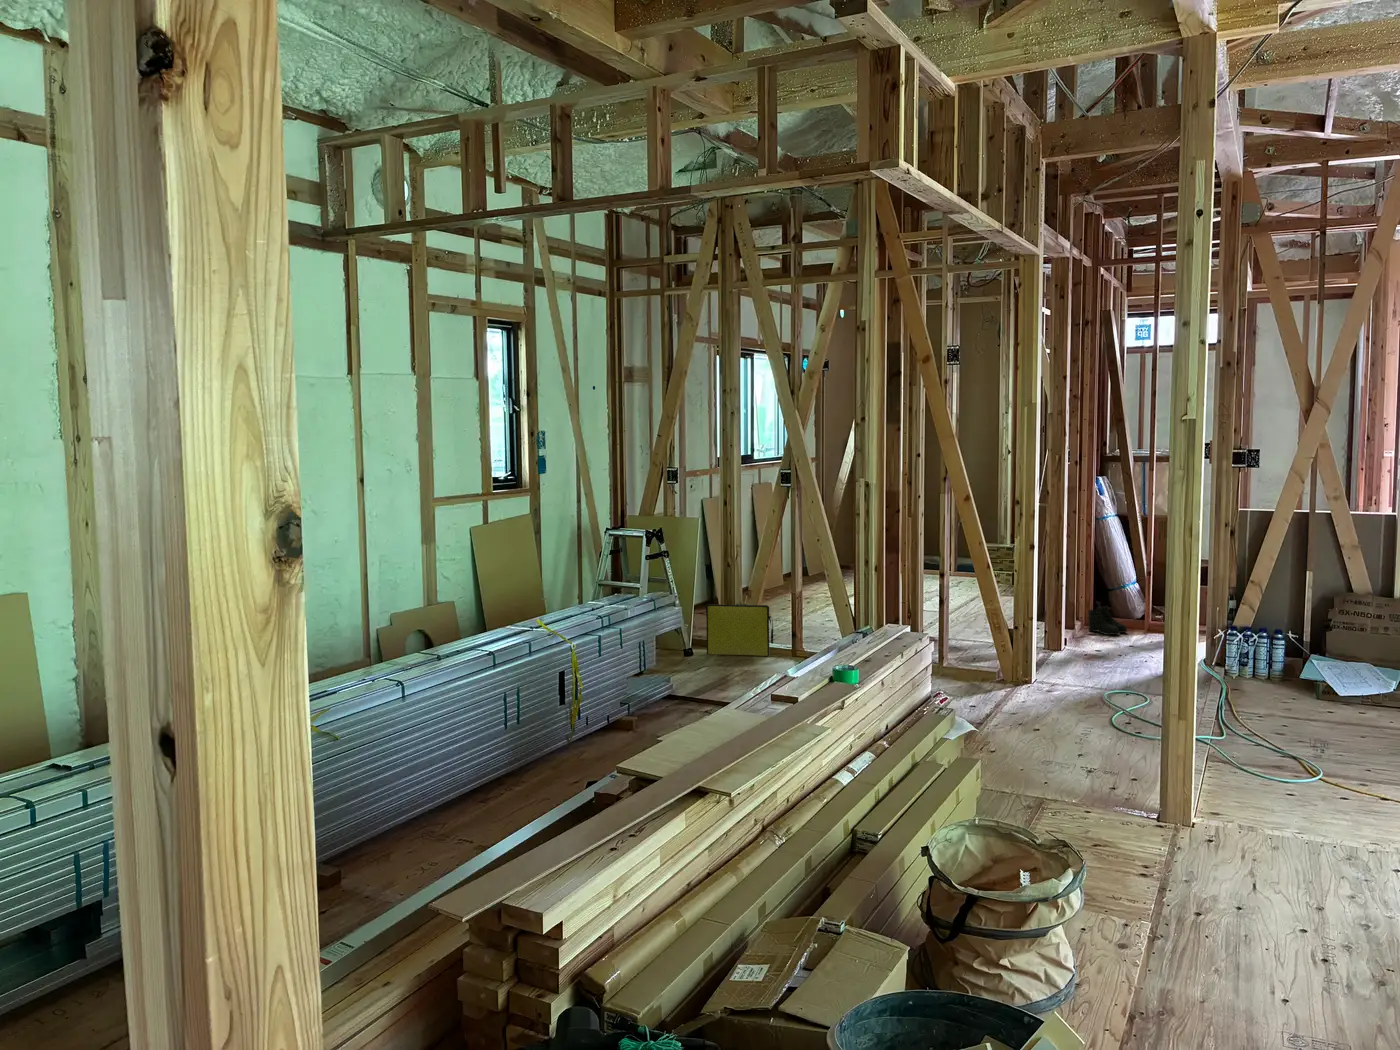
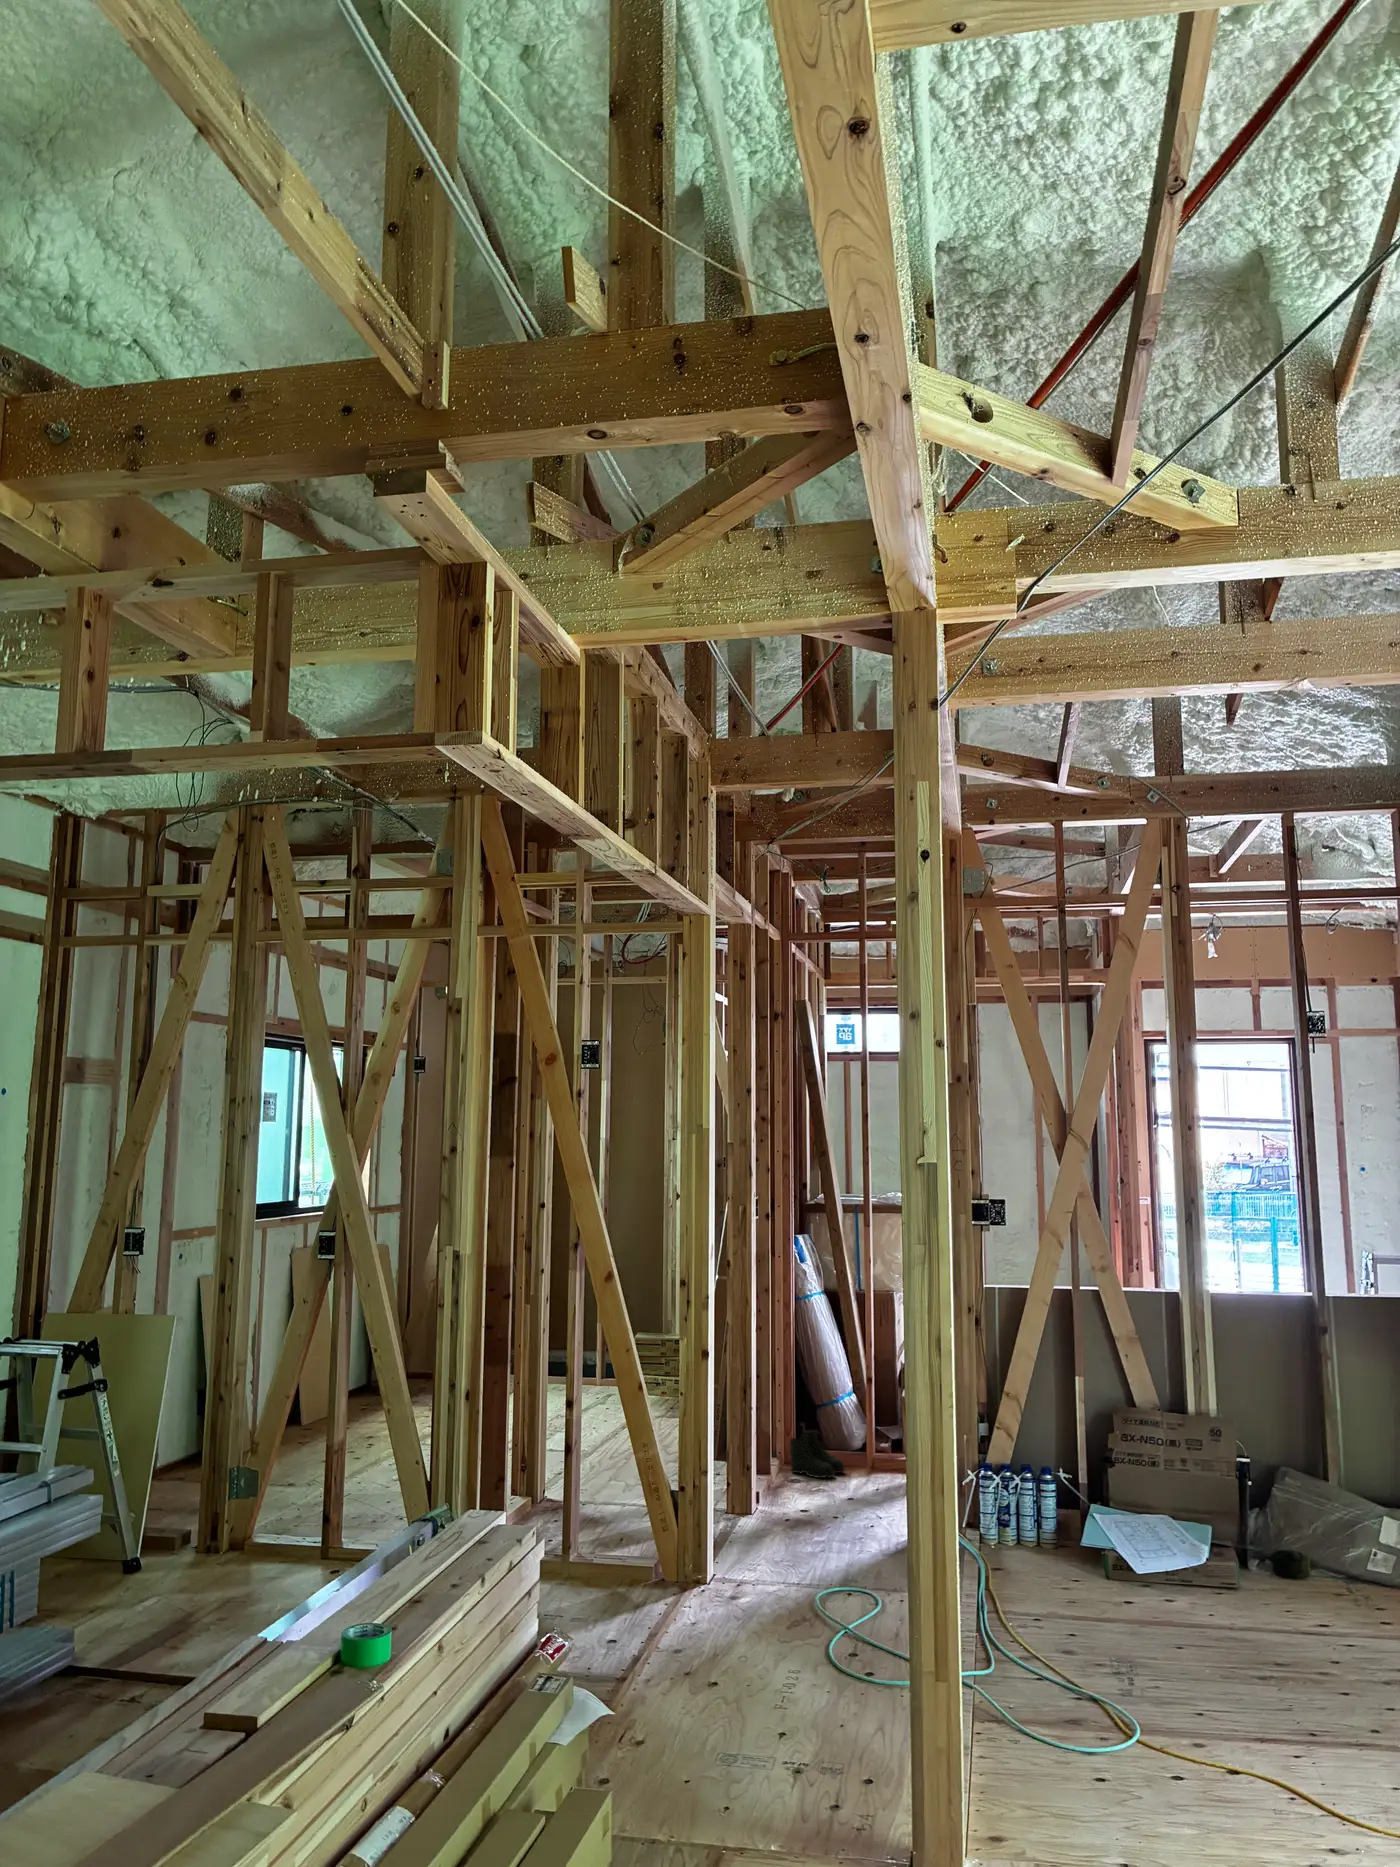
bag: present [706,604,773,656] -> none [166,1463,290,1561]

